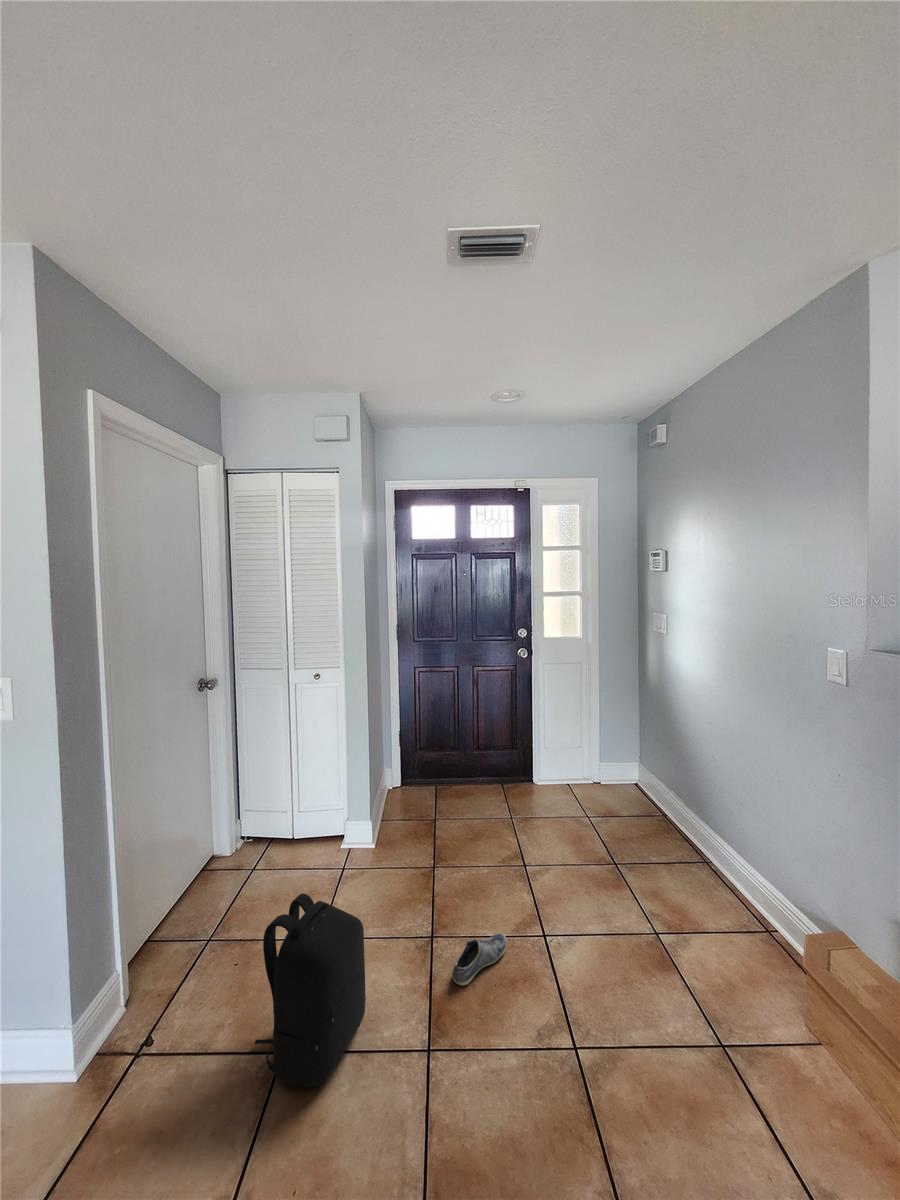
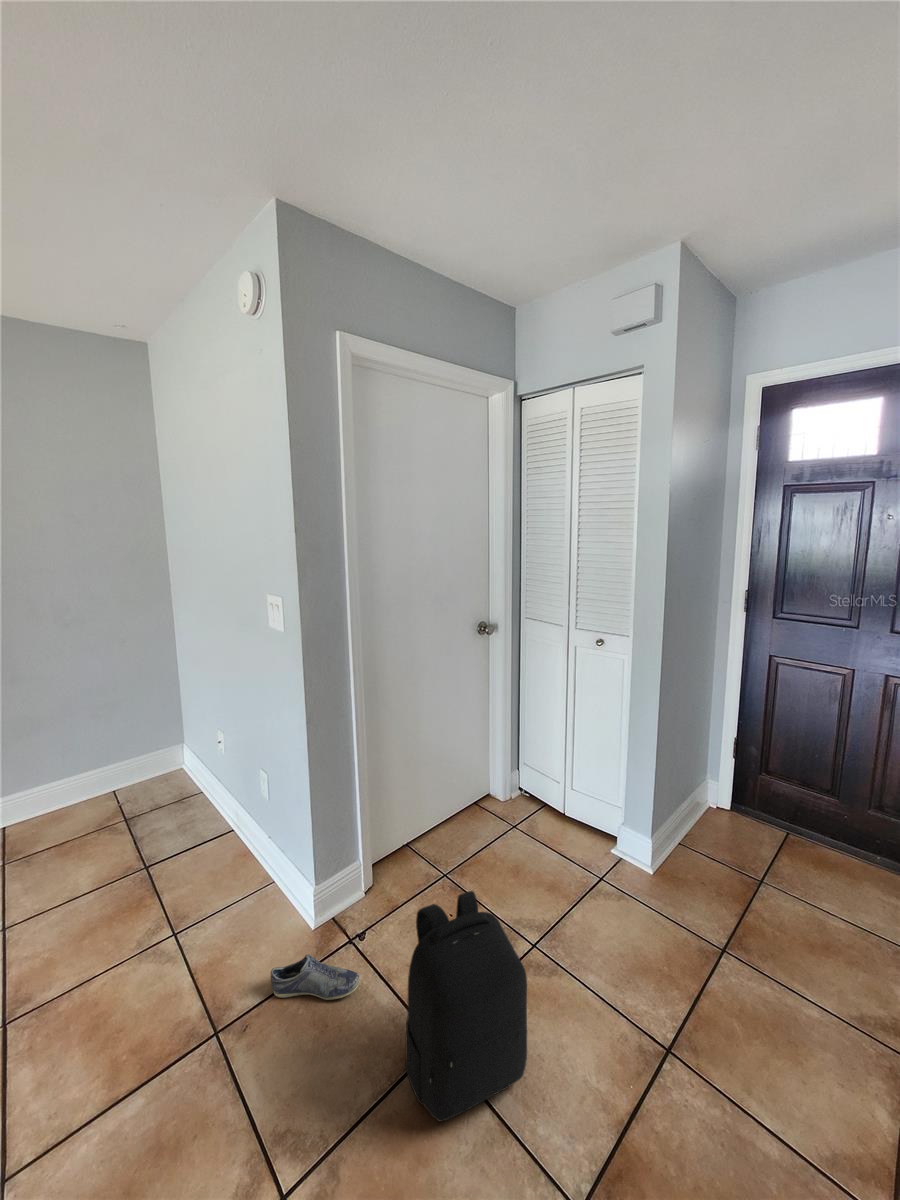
shoe: present [452,934,507,985] -> present [271,954,360,1000]

